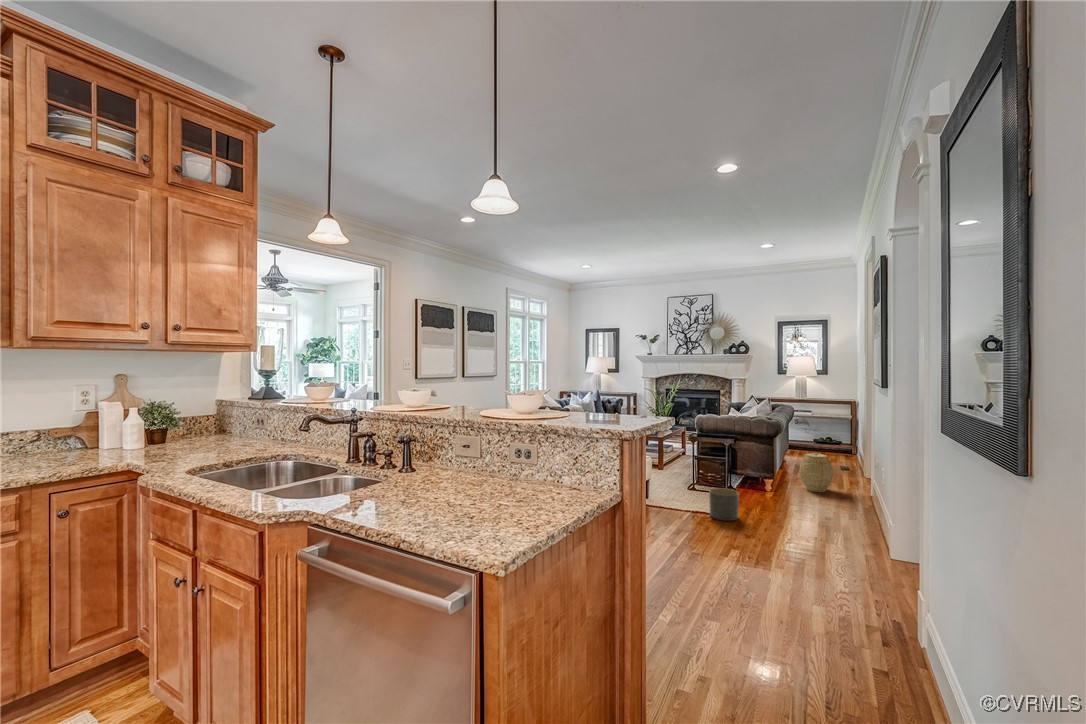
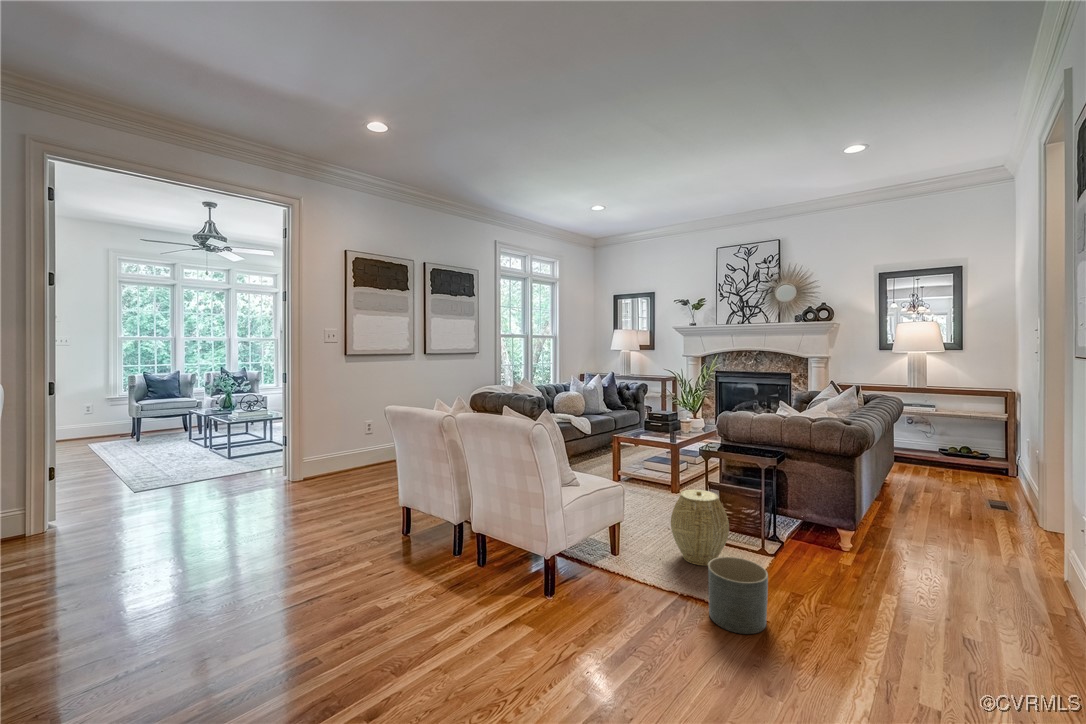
woven basket: present [799,453,833,492] -> present [671,490,729,566]

